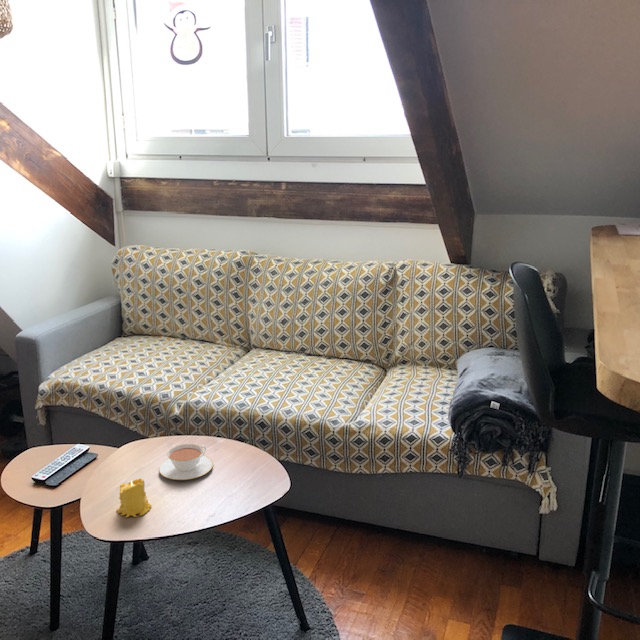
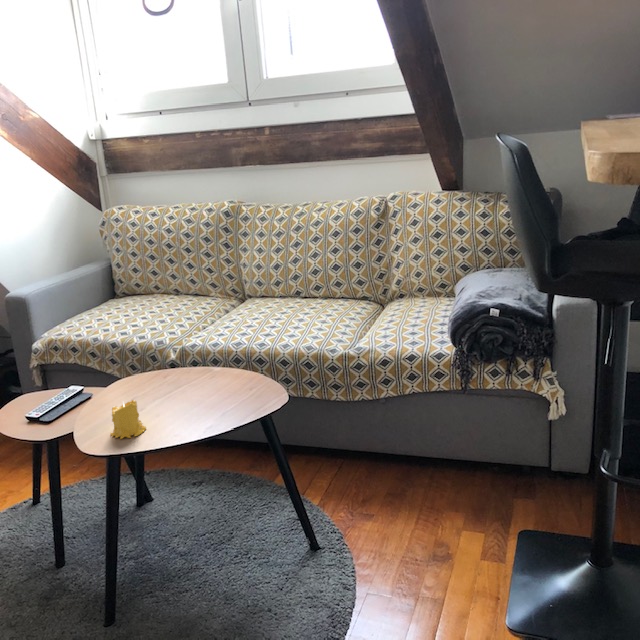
teacup: present [159,444,213,480] -> none [153,371,208,404]

